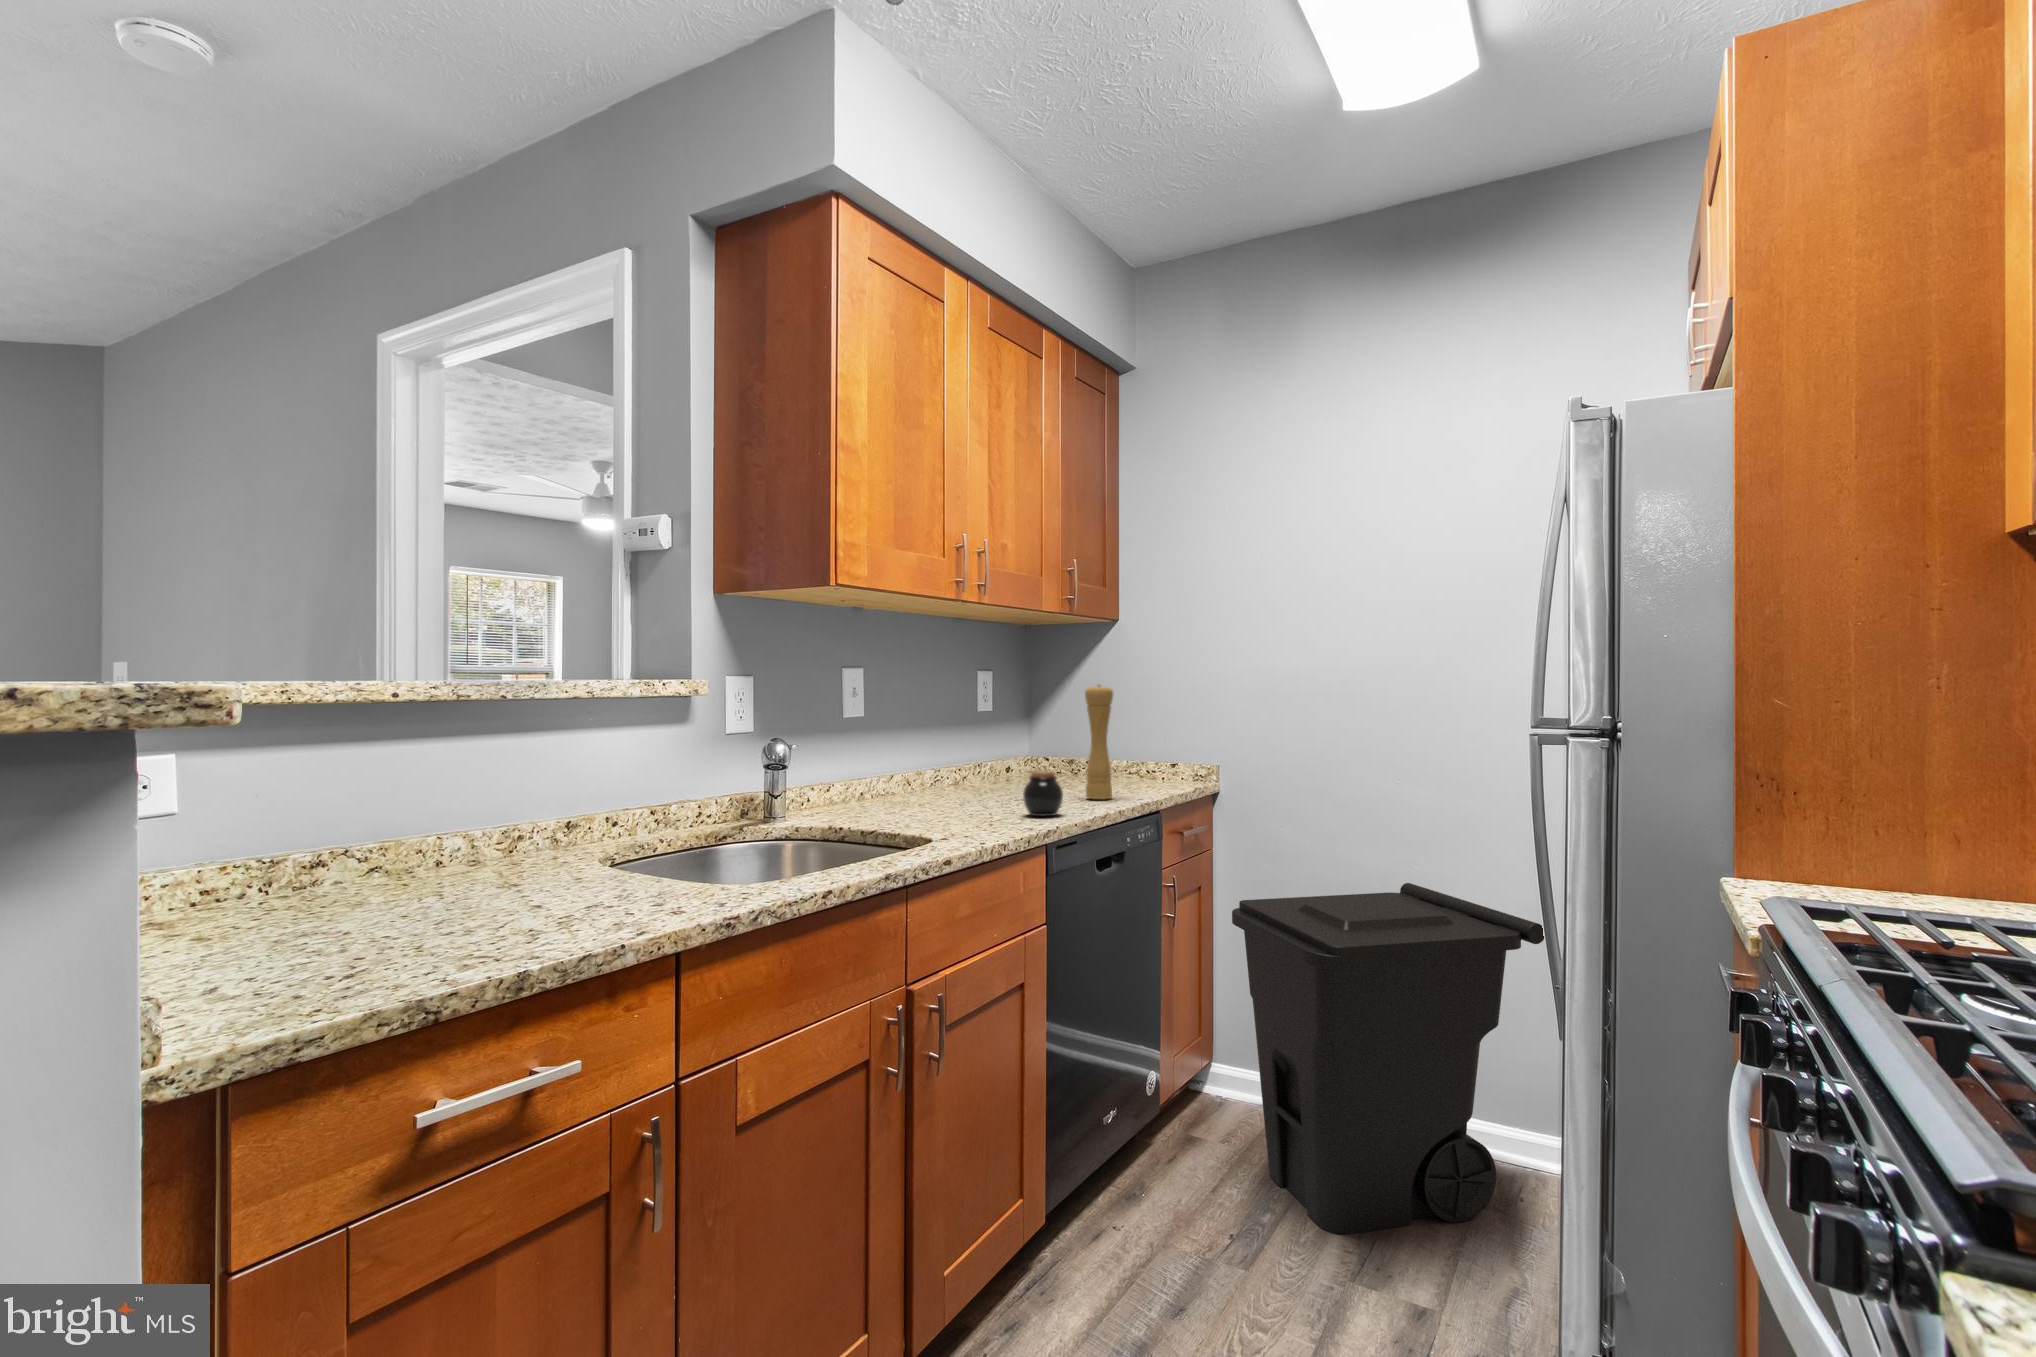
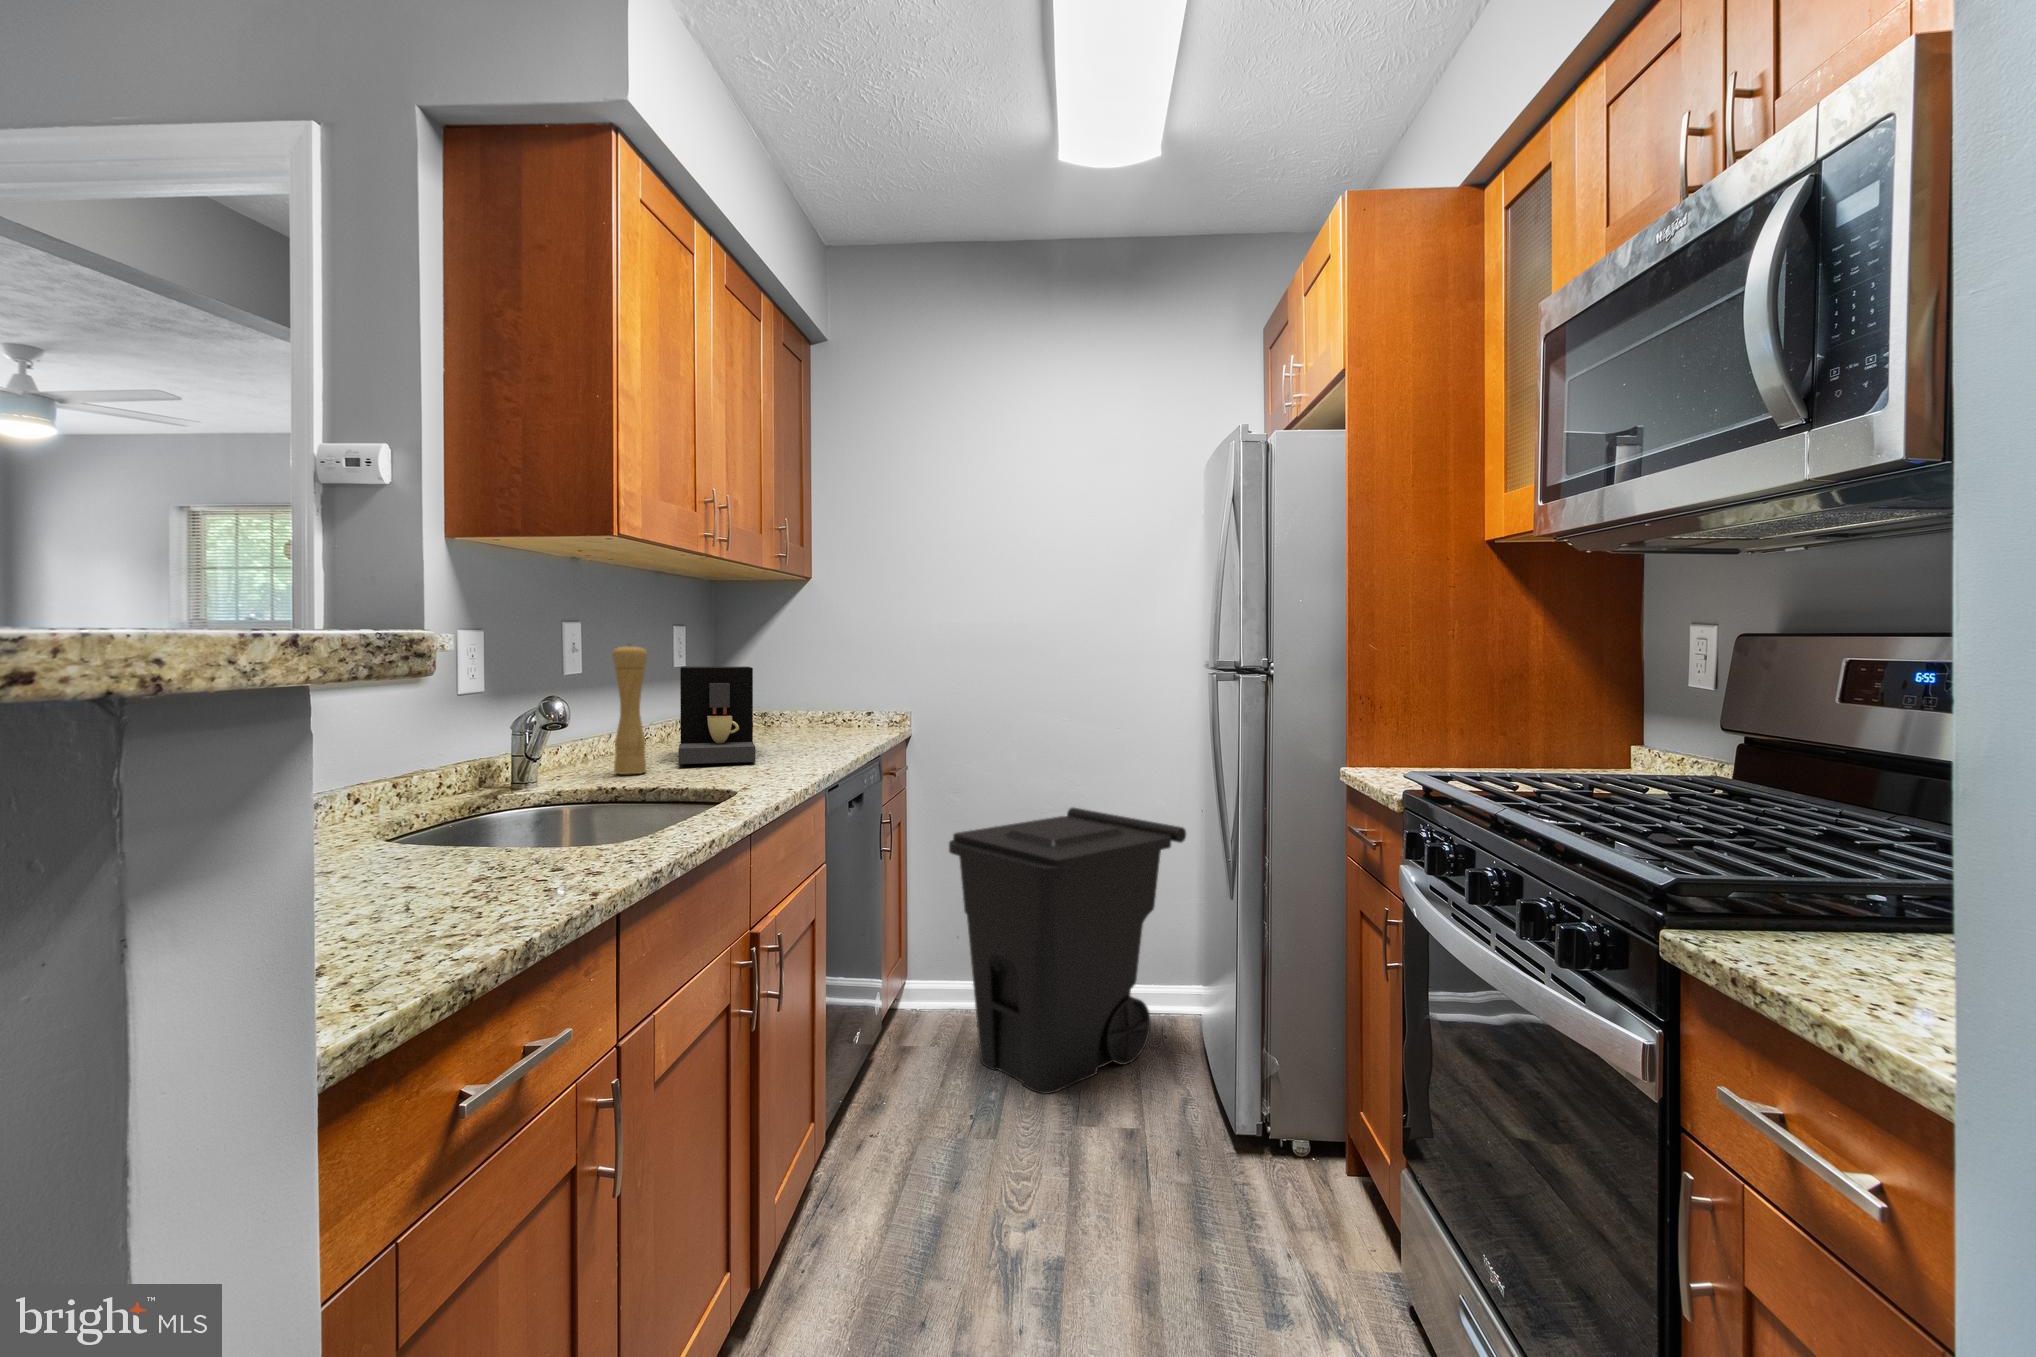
pepper mill: present [1085,685,1113,799] -> present [612,645,647,774]
coffee maker: none [934,710,1027,807] -> present [679,666,755,764]
jar: present [1023,771,1063,816] -> none [783,724,823,767]

